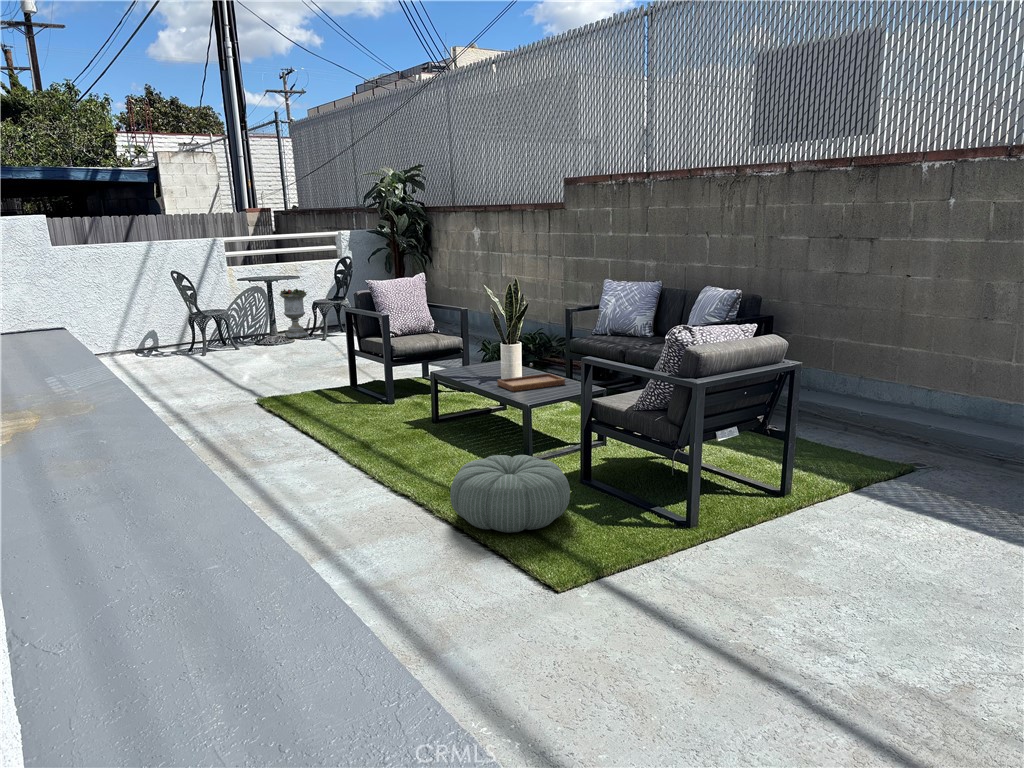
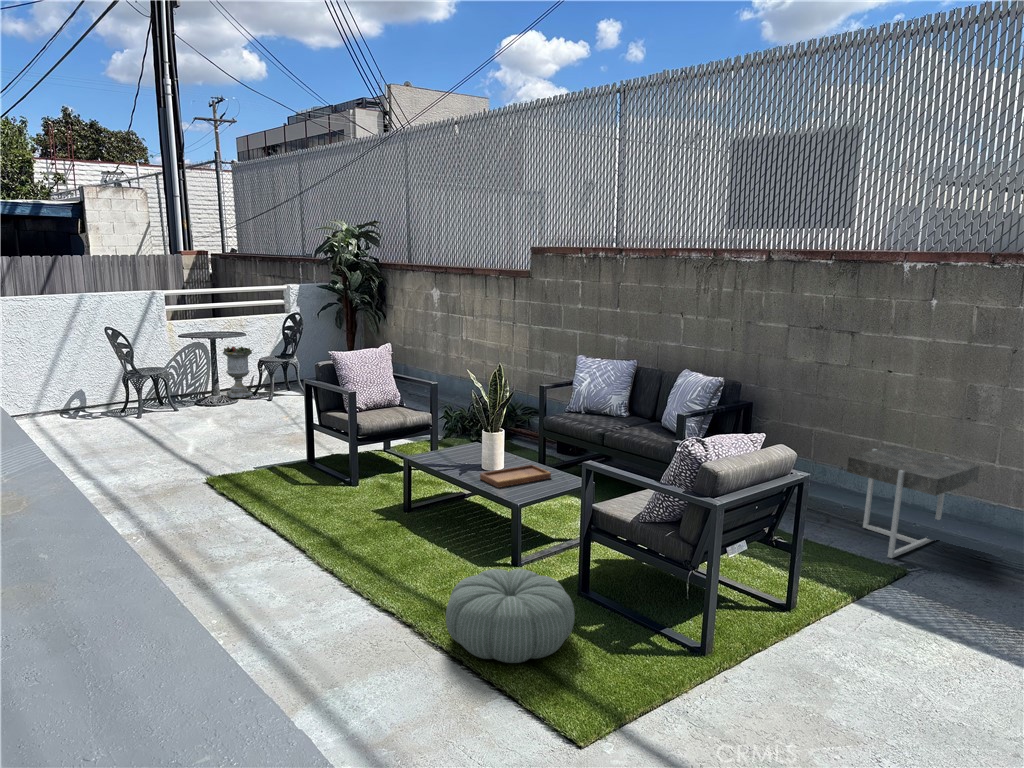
side table: none [857,350,994,456] -> present [847,446,979,558]

